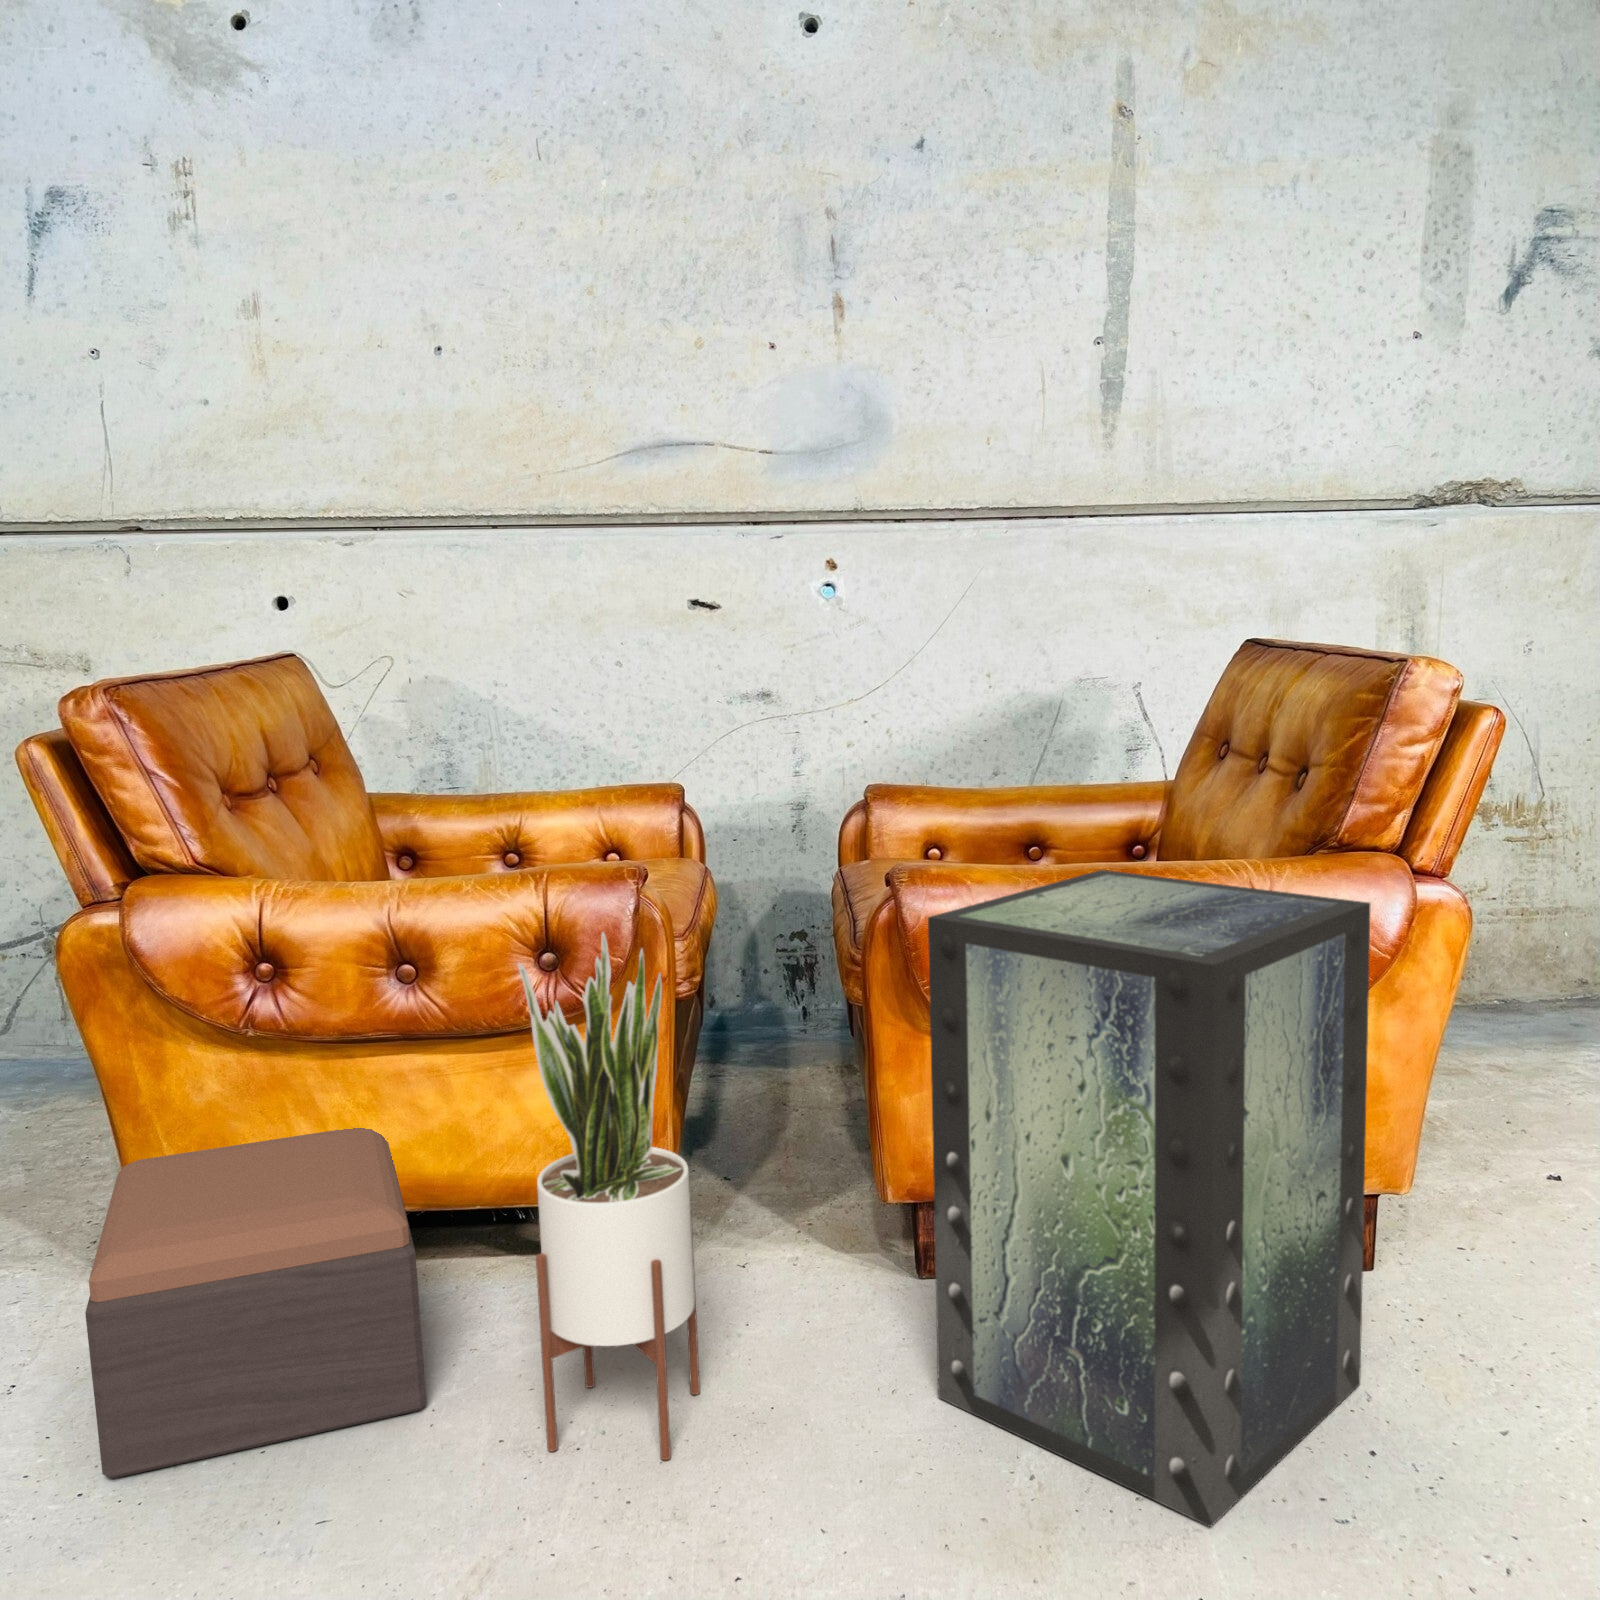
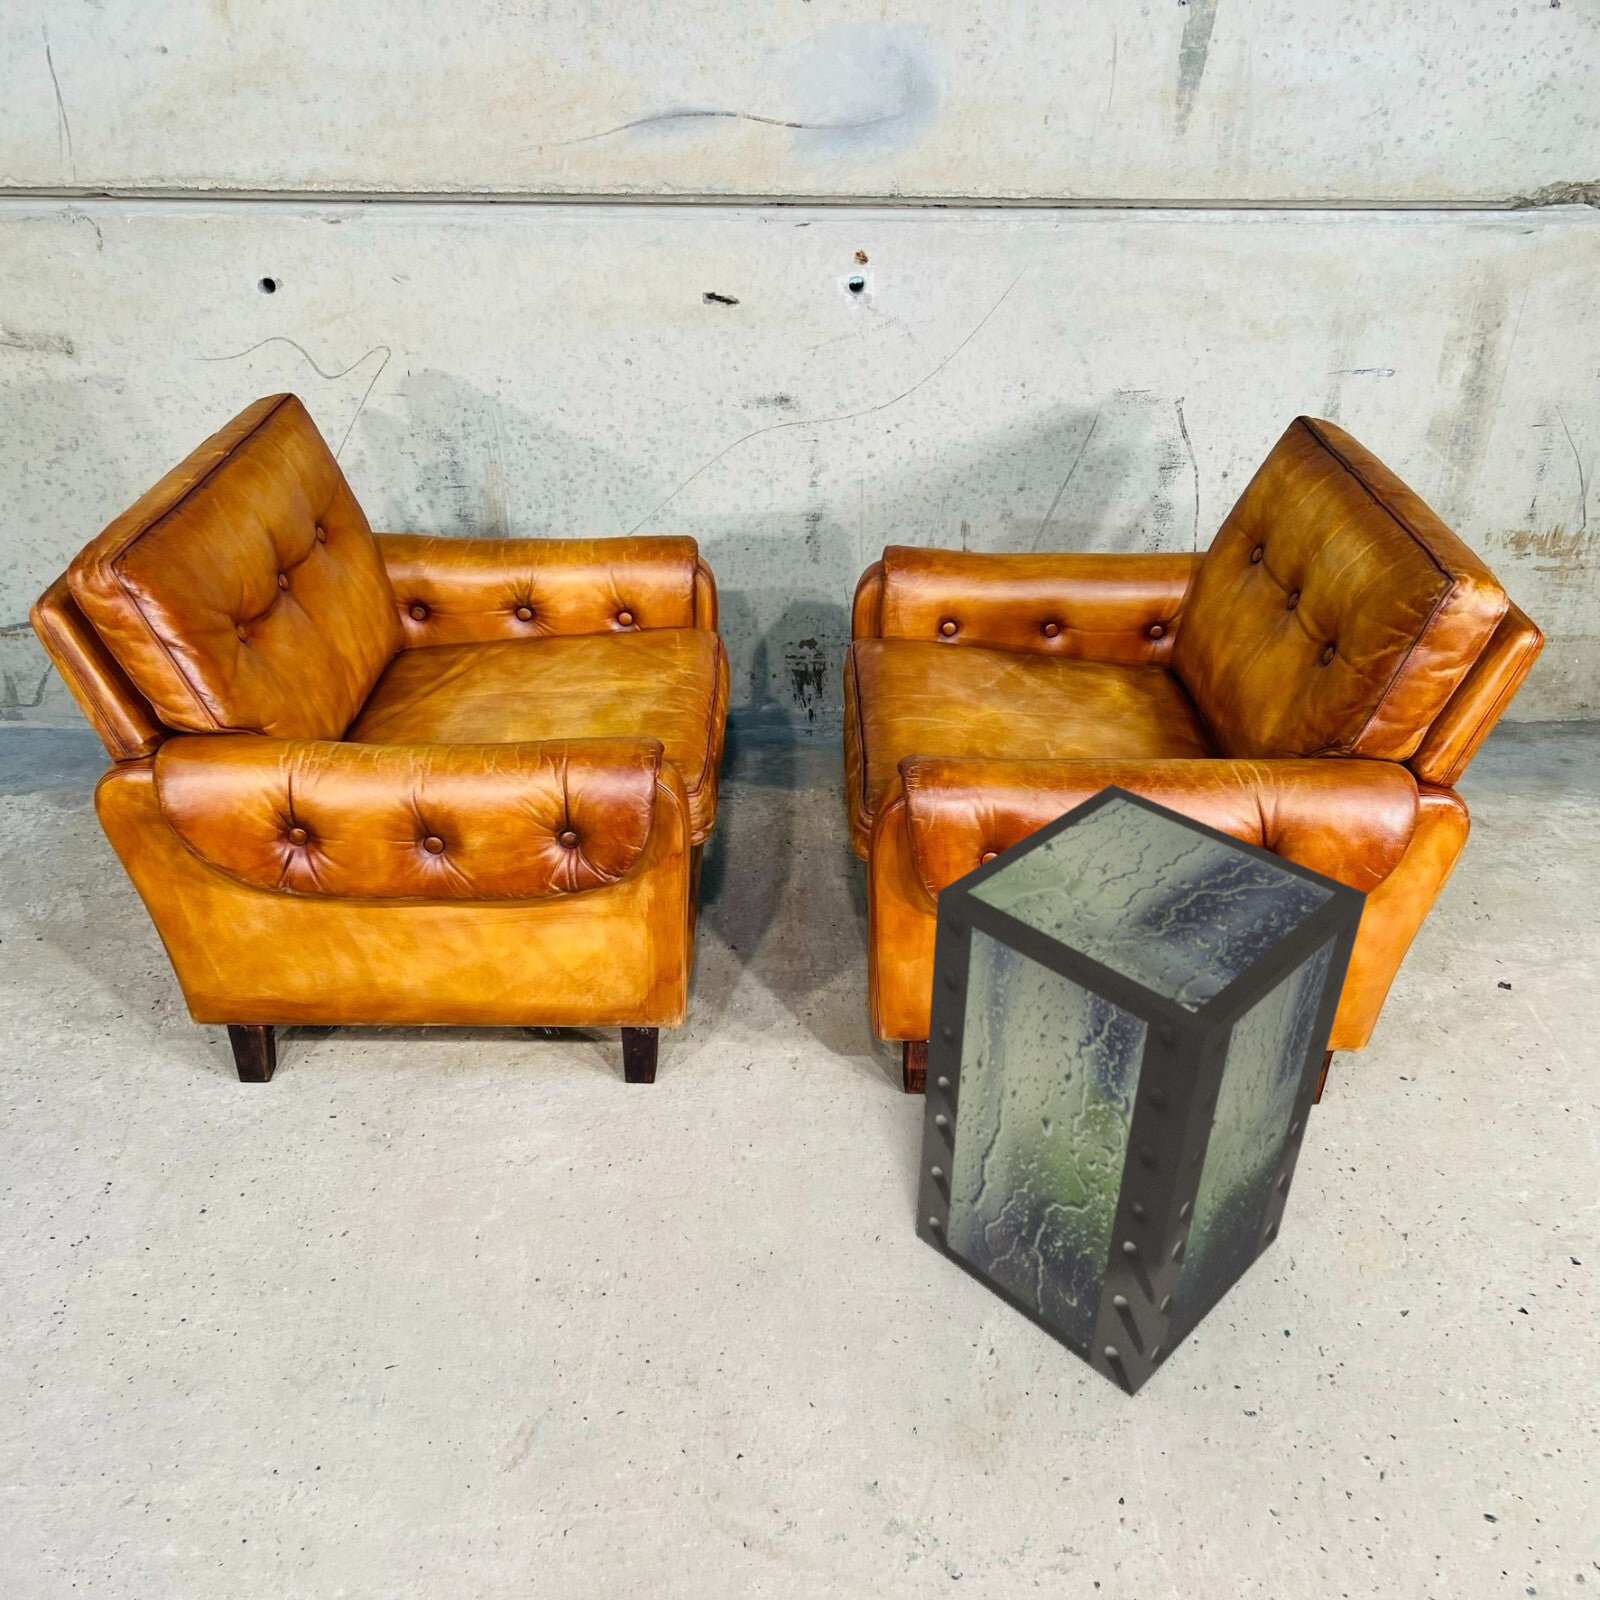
potted plant: present [518,932,700,1460] -> none [544,892,713,1298]
footstool: present [85,1128,426,1479] -> none [177,957,479,1297]

